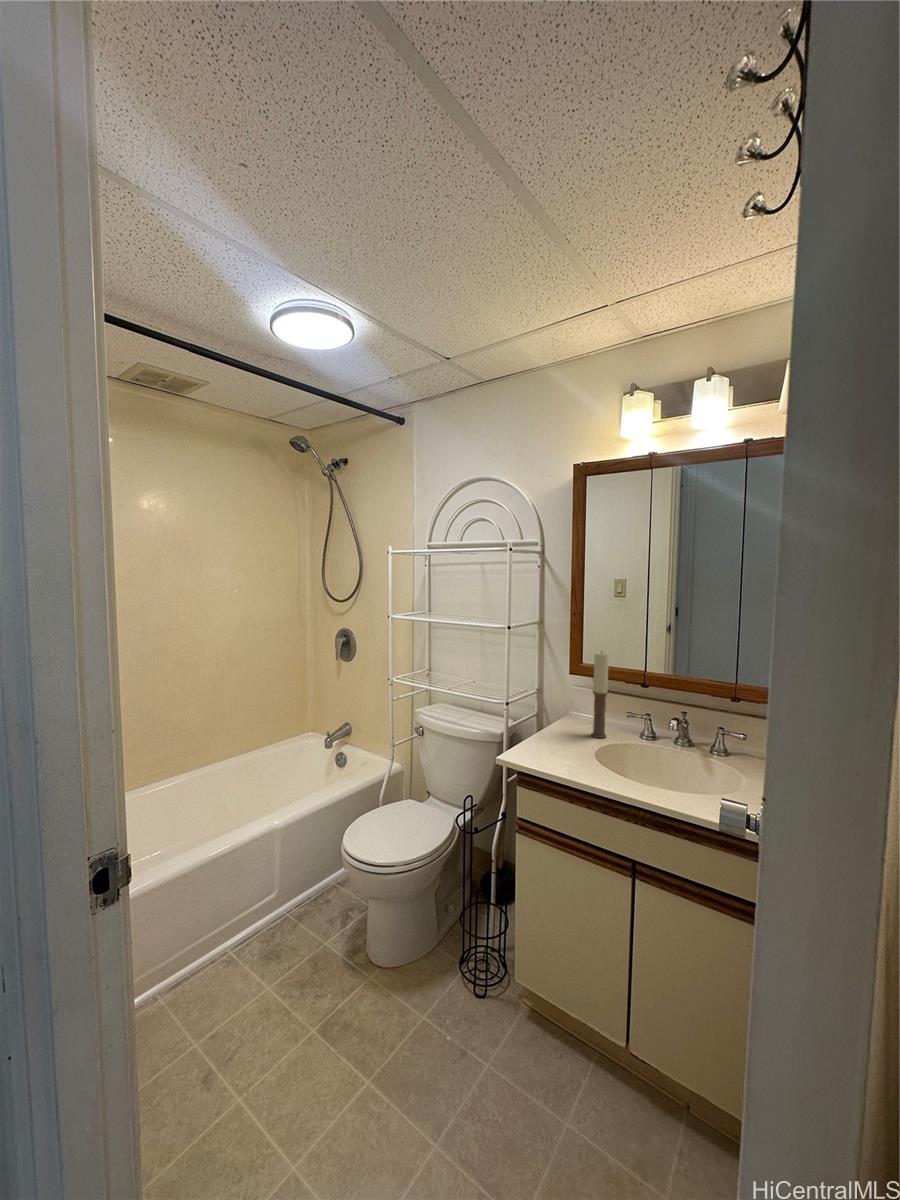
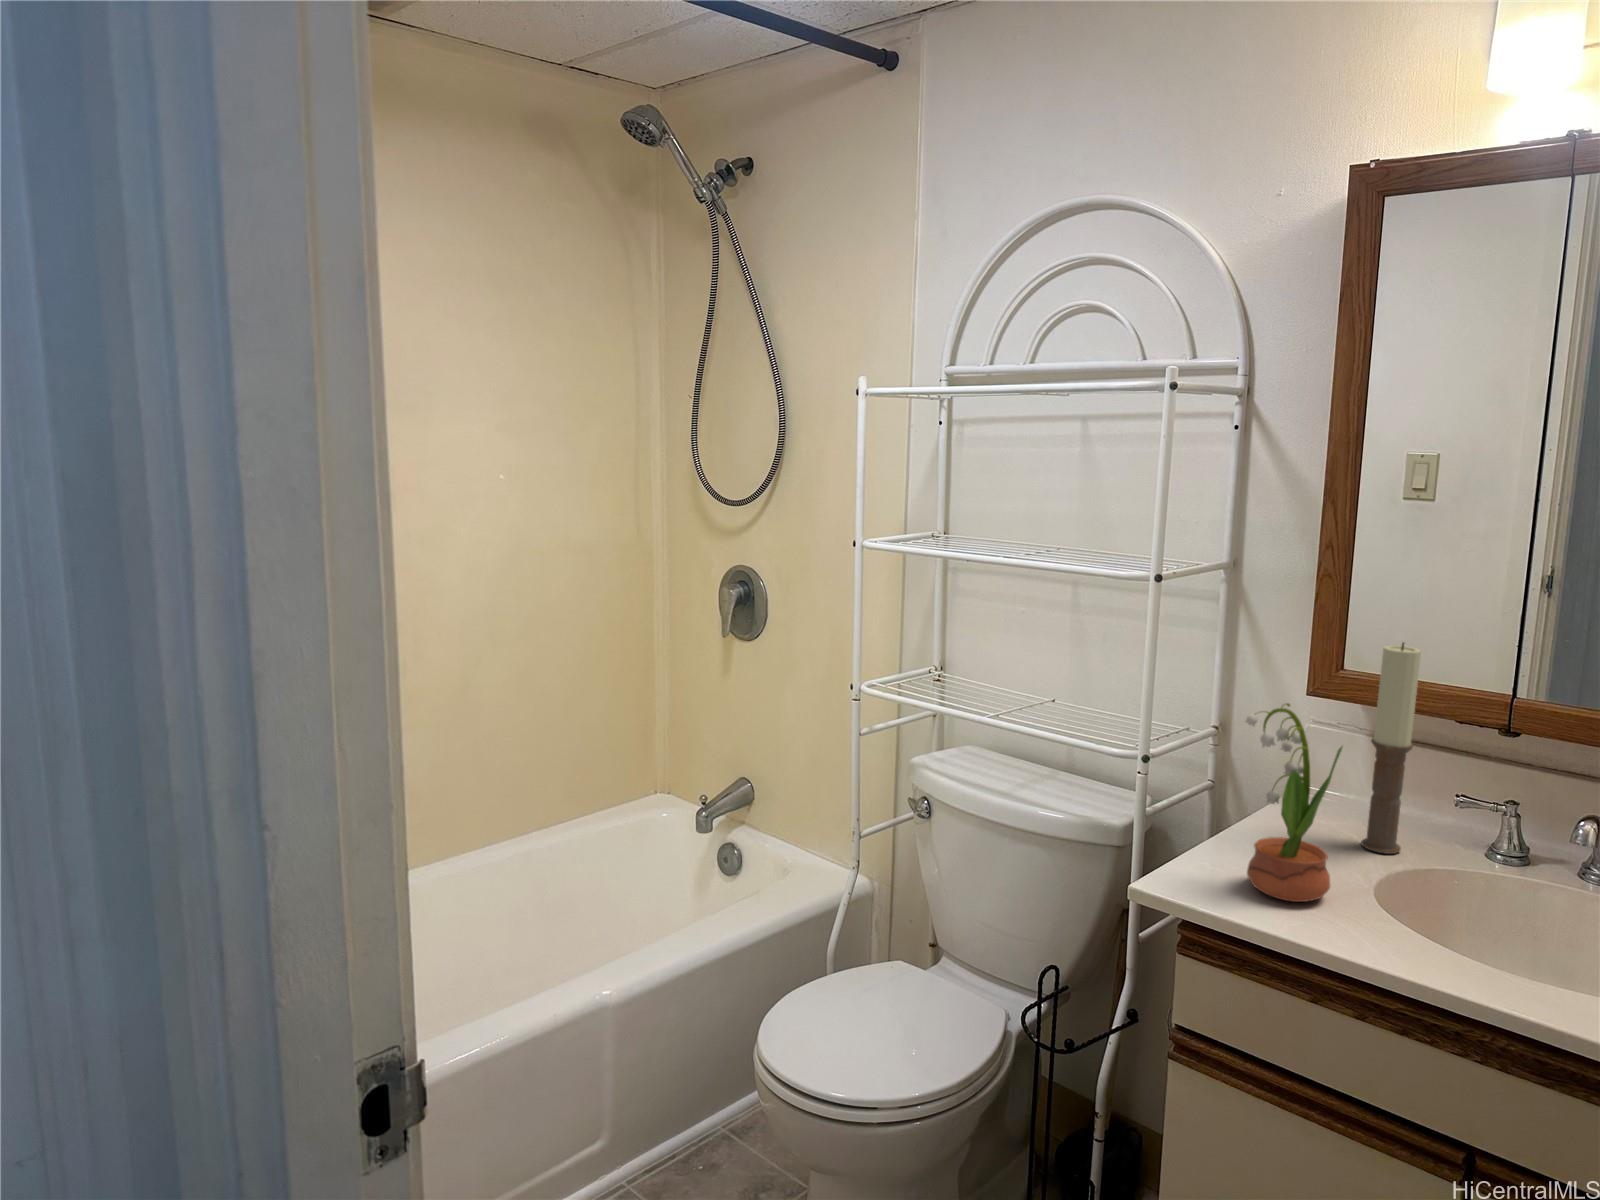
potted flower: none [538,676,576,759] -> present [1246,703,1343,902]

